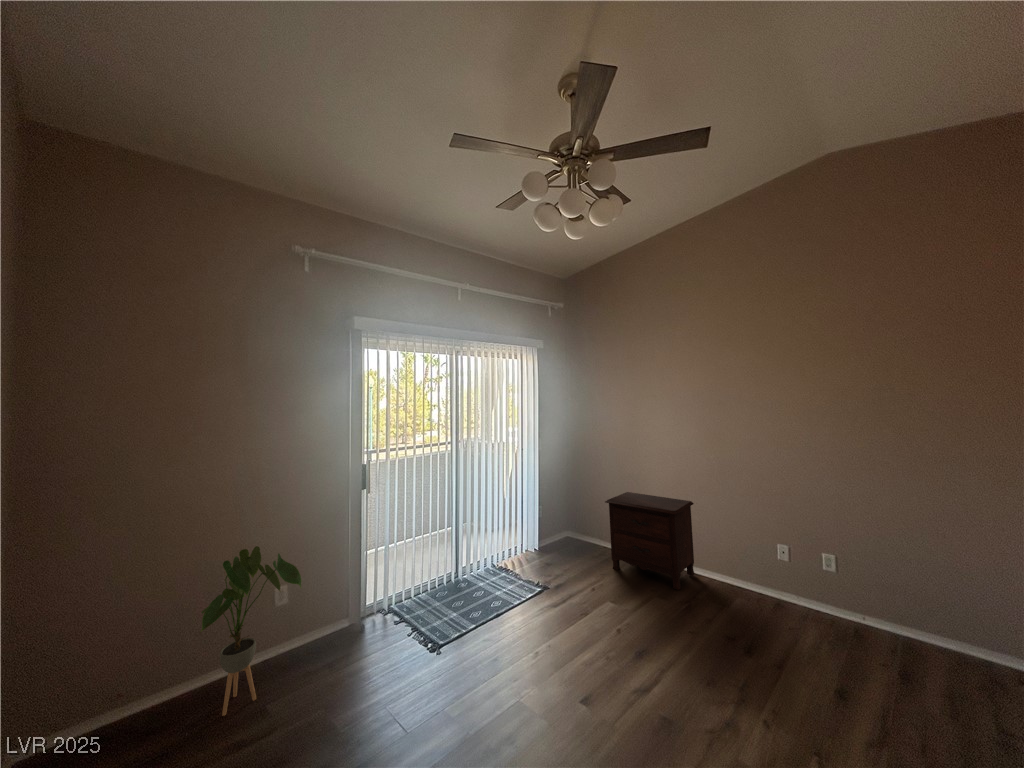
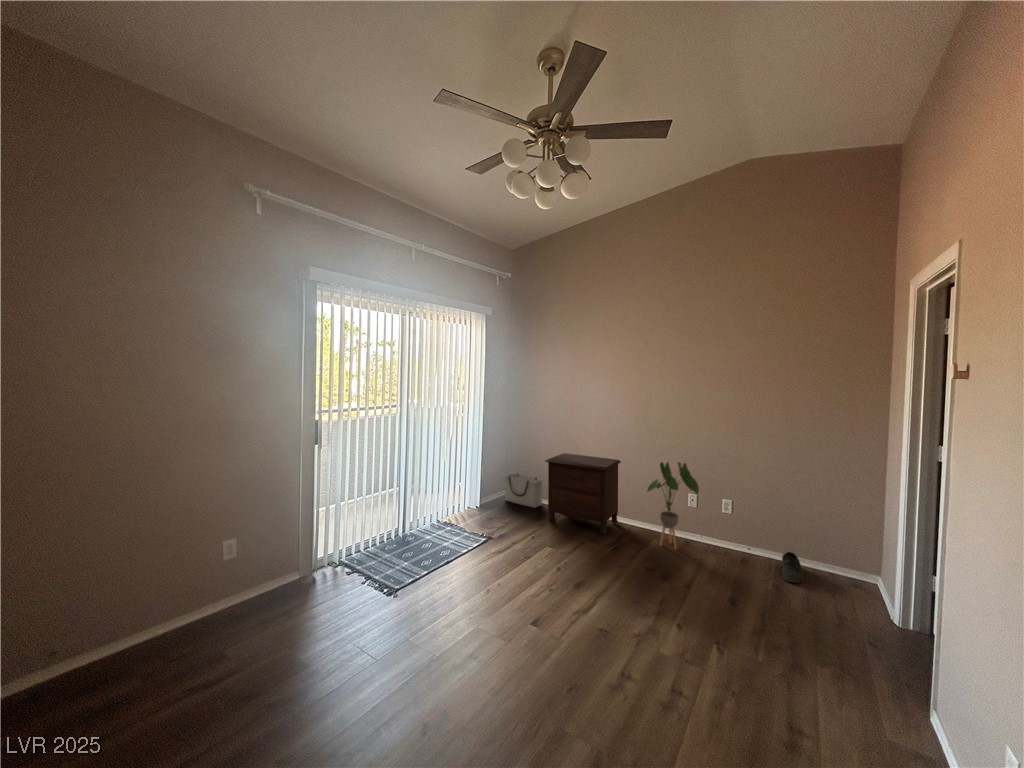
storage bin: none [563,512,606,552] -> present [504,473,543,508]
house plant: present [201,546,301,716] -> present [647,462,699,549]
shoe: none [921,630,958,676] -> present [782,552,803,583]

